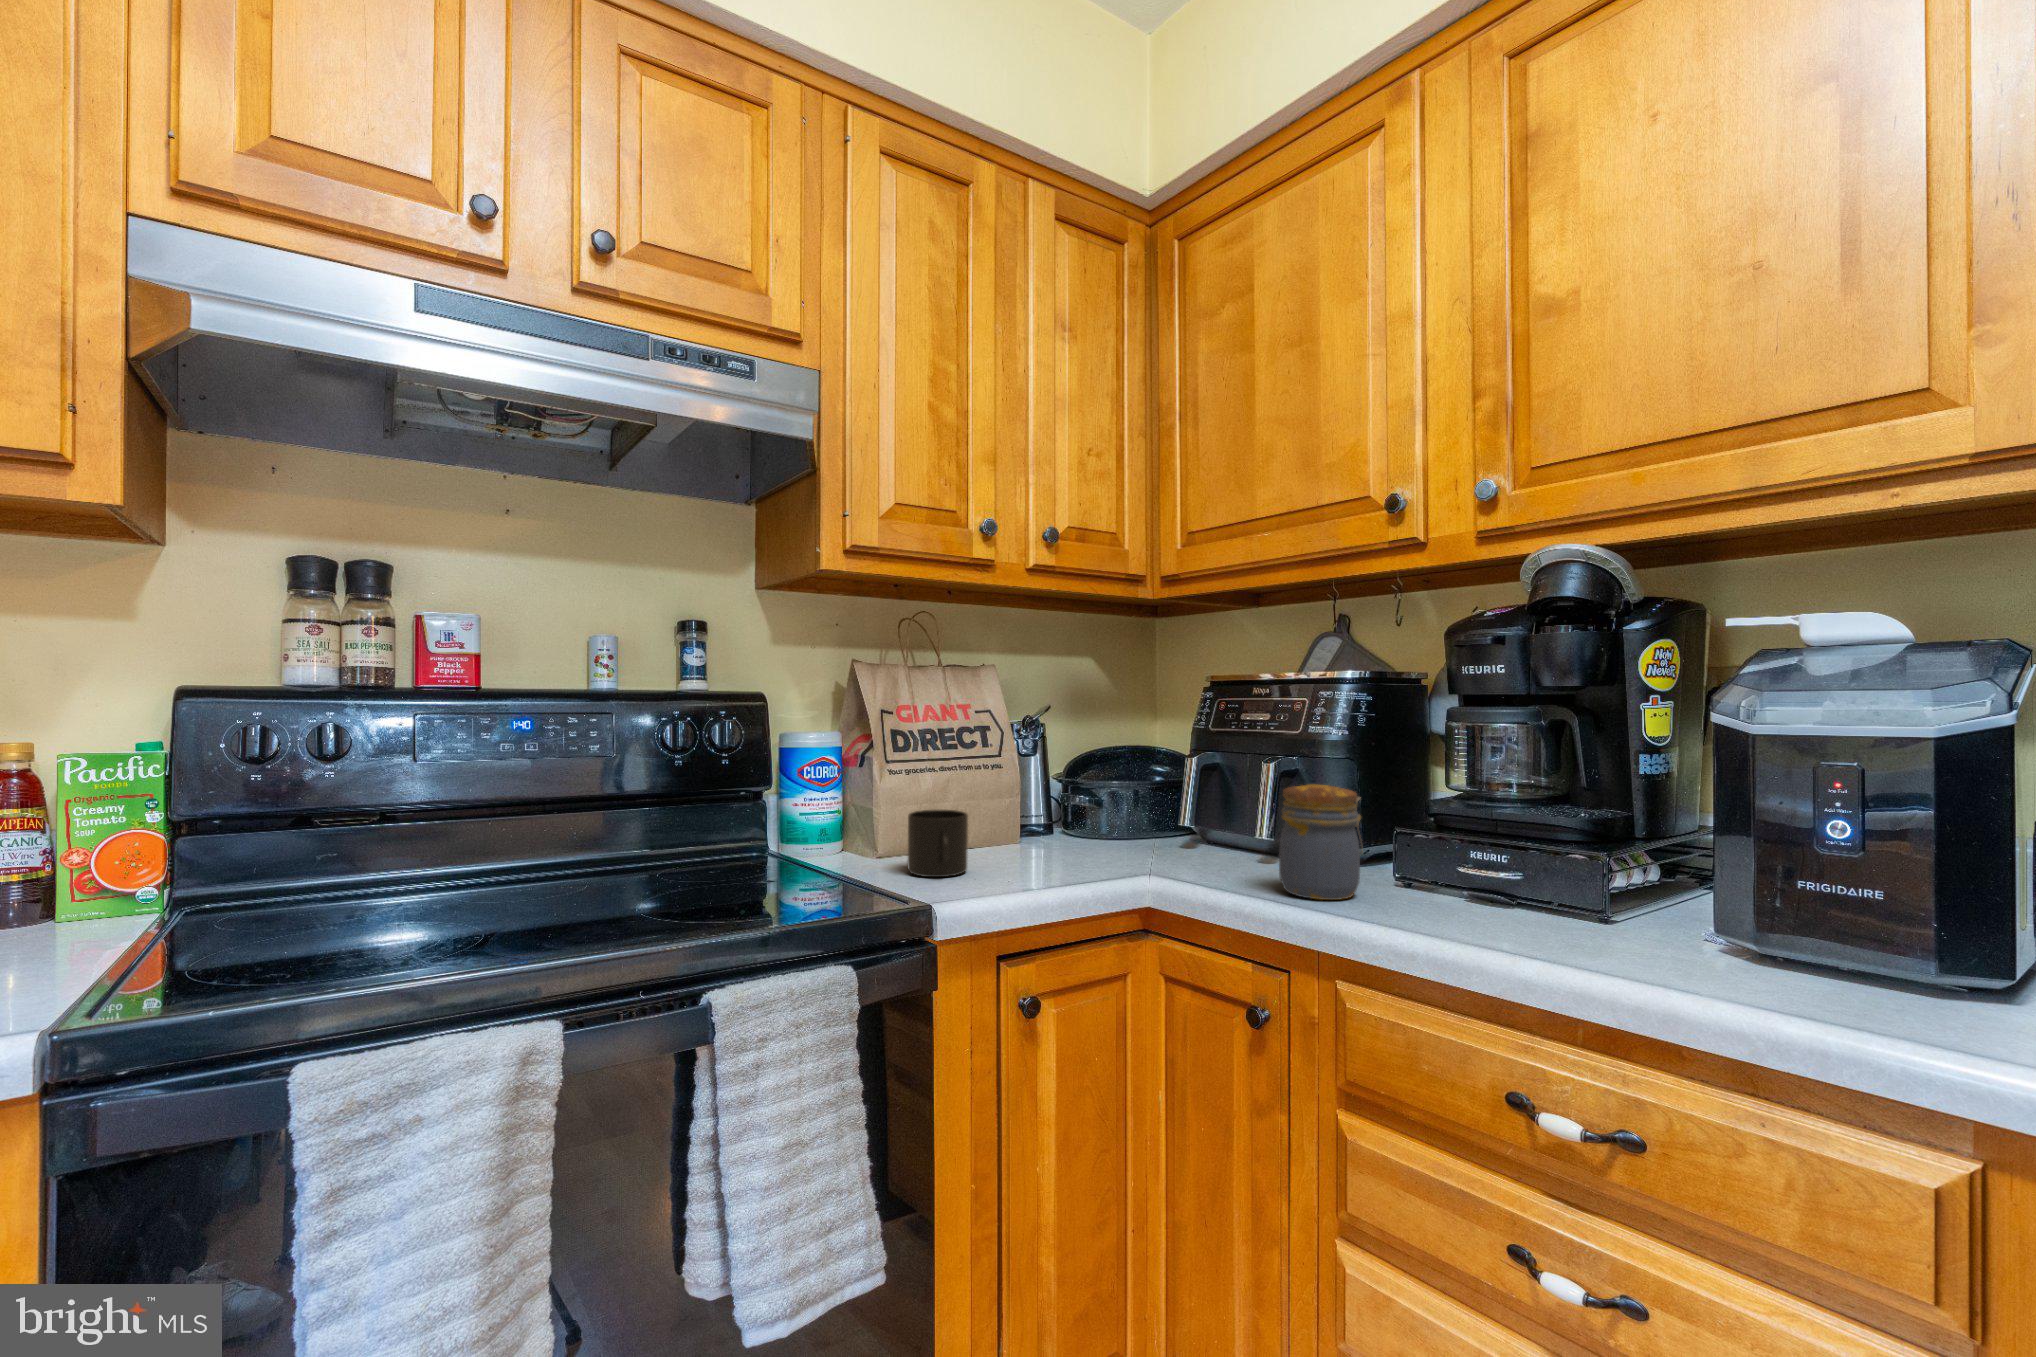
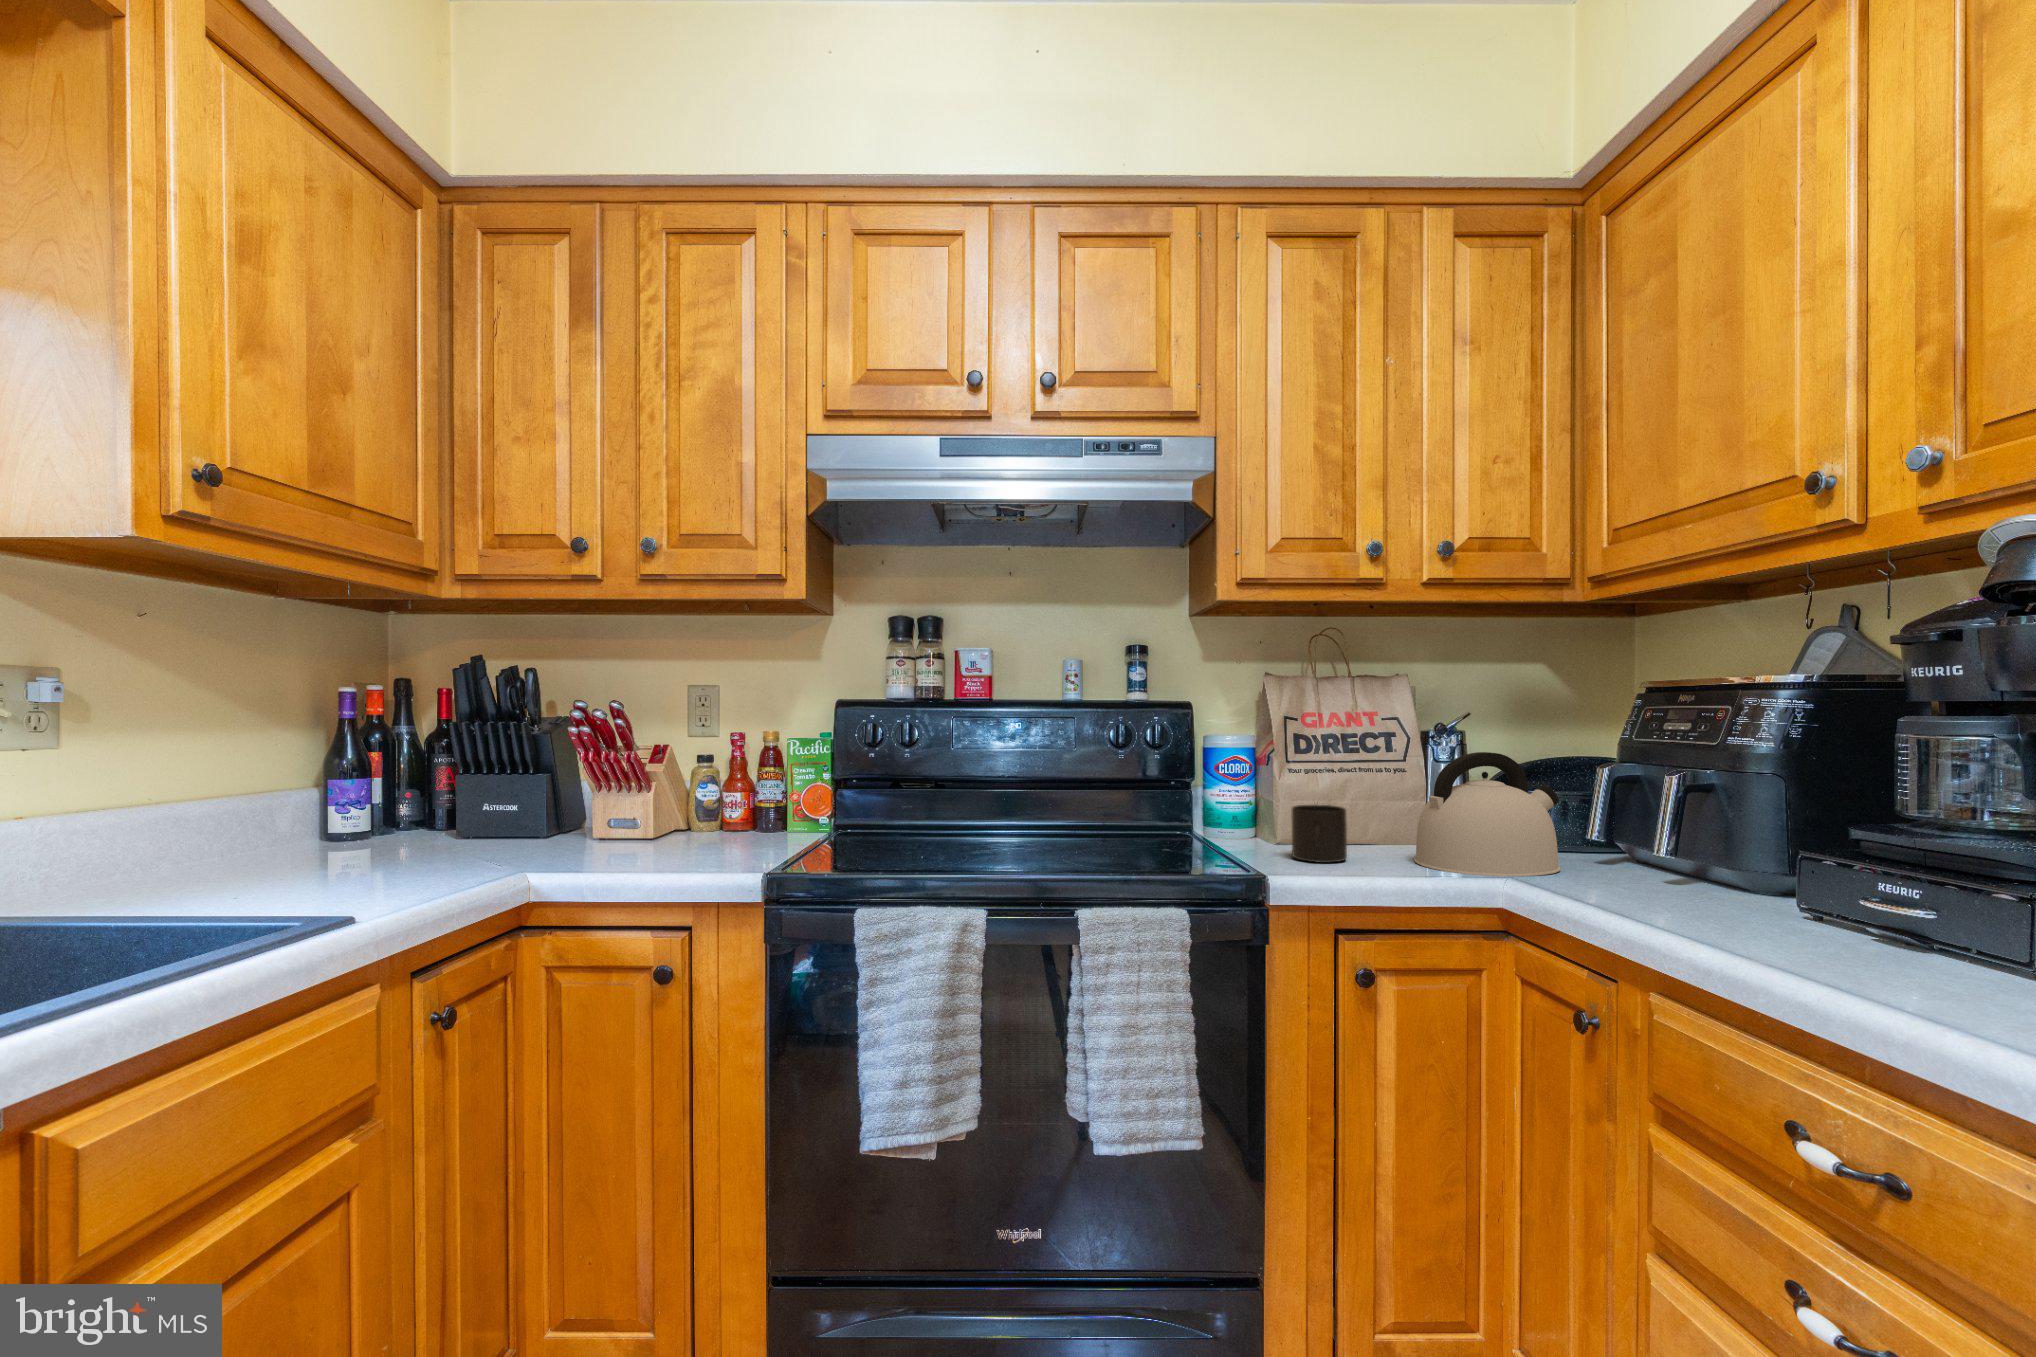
kettle: none [1027,746,1160,875] -> present [1414,752,1561,877]
jar: present [1279,785,1362,900] -> none [1649,796,1758,917]

